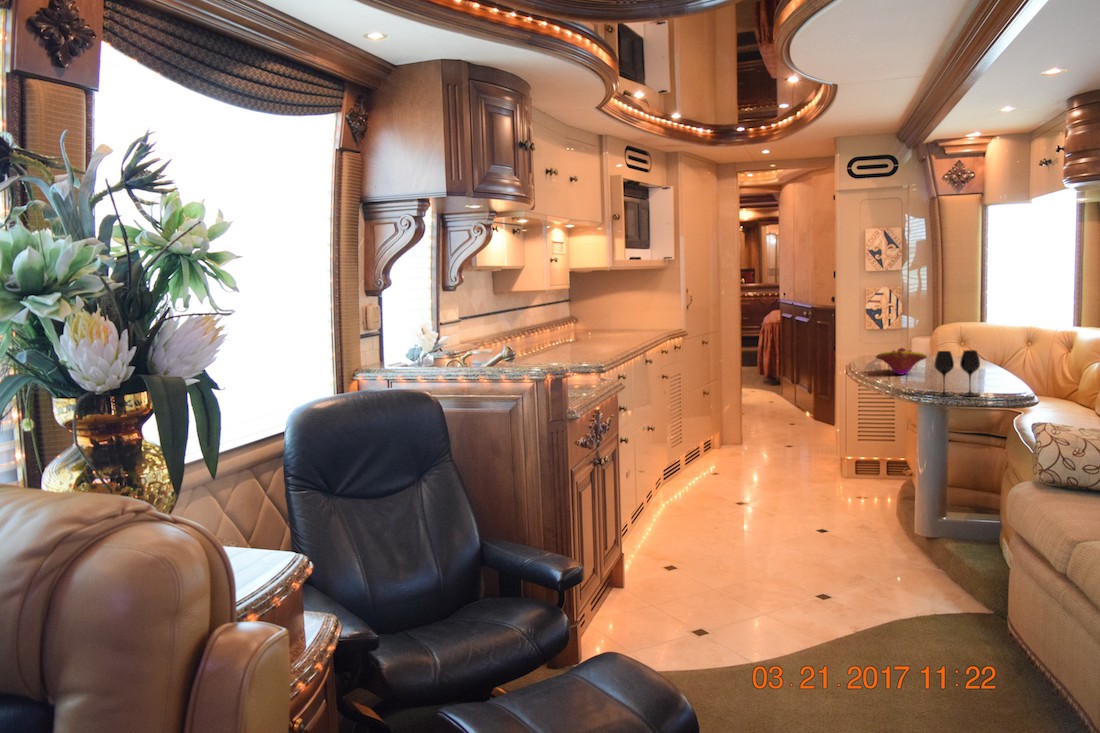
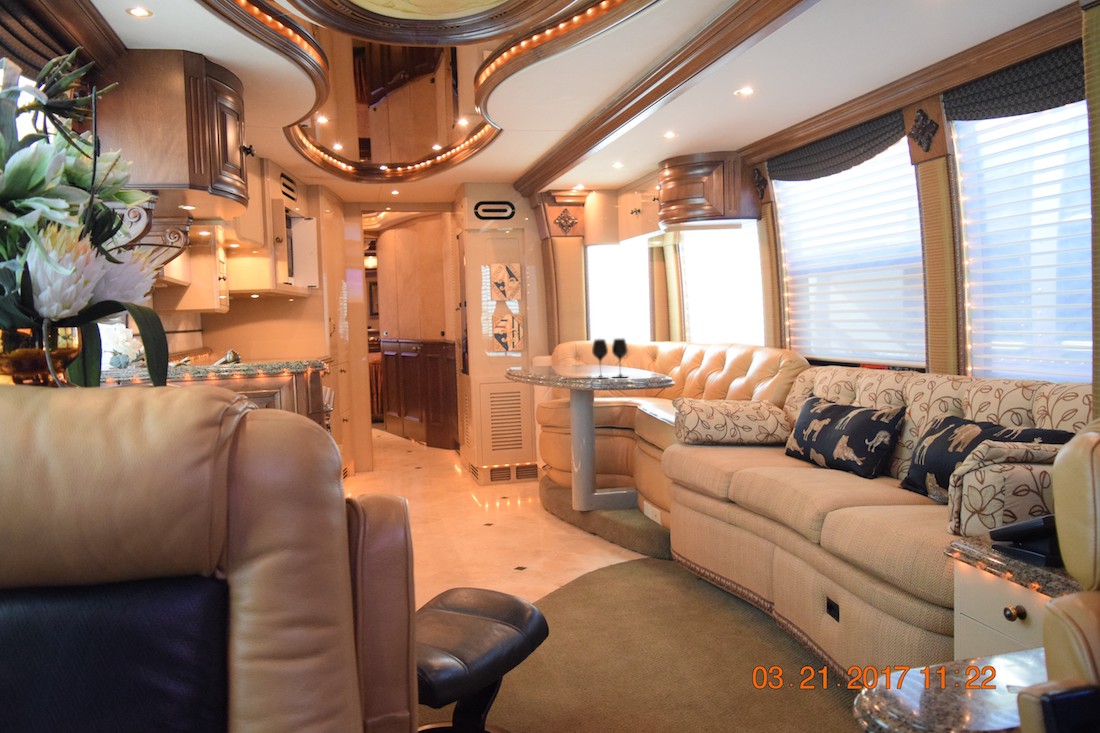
decorative bowl: present [876,348,927,375] -> none [530,349,572,372]

